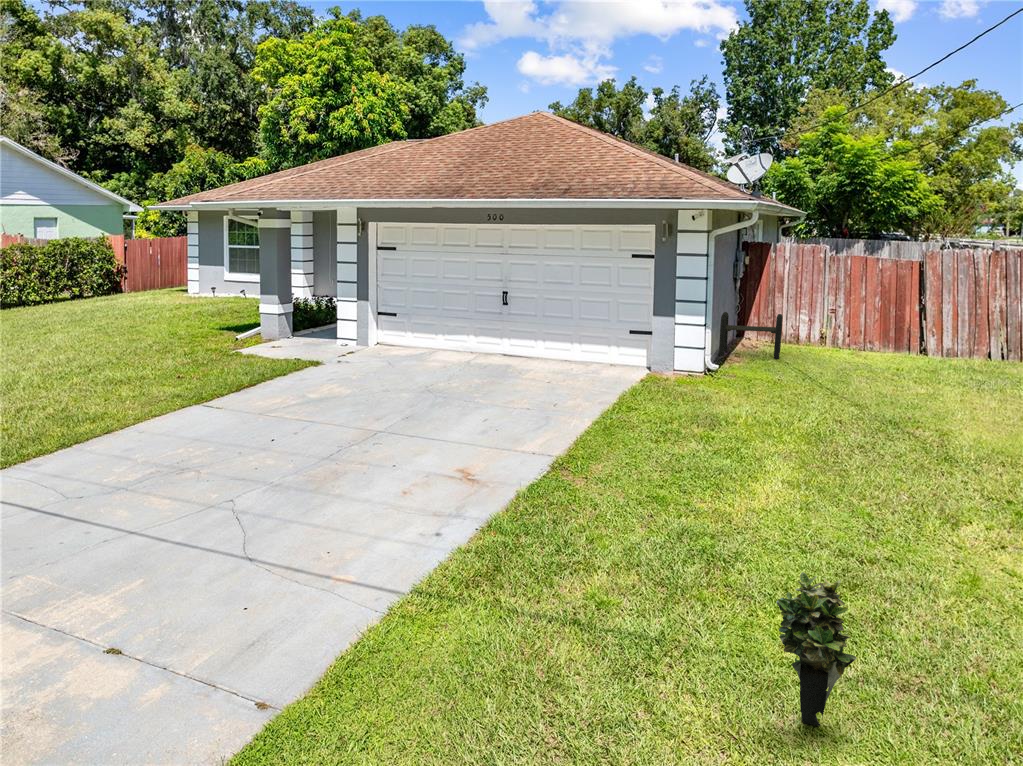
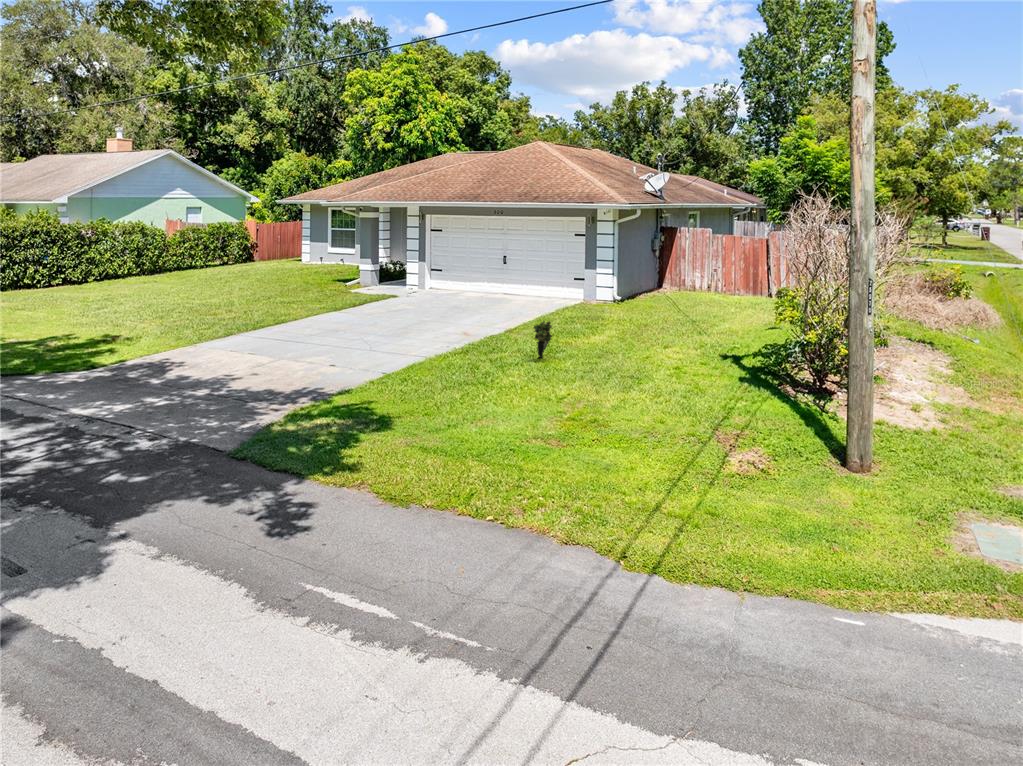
bench: present [719,312,783,359] -> none [631,268,670,296]

